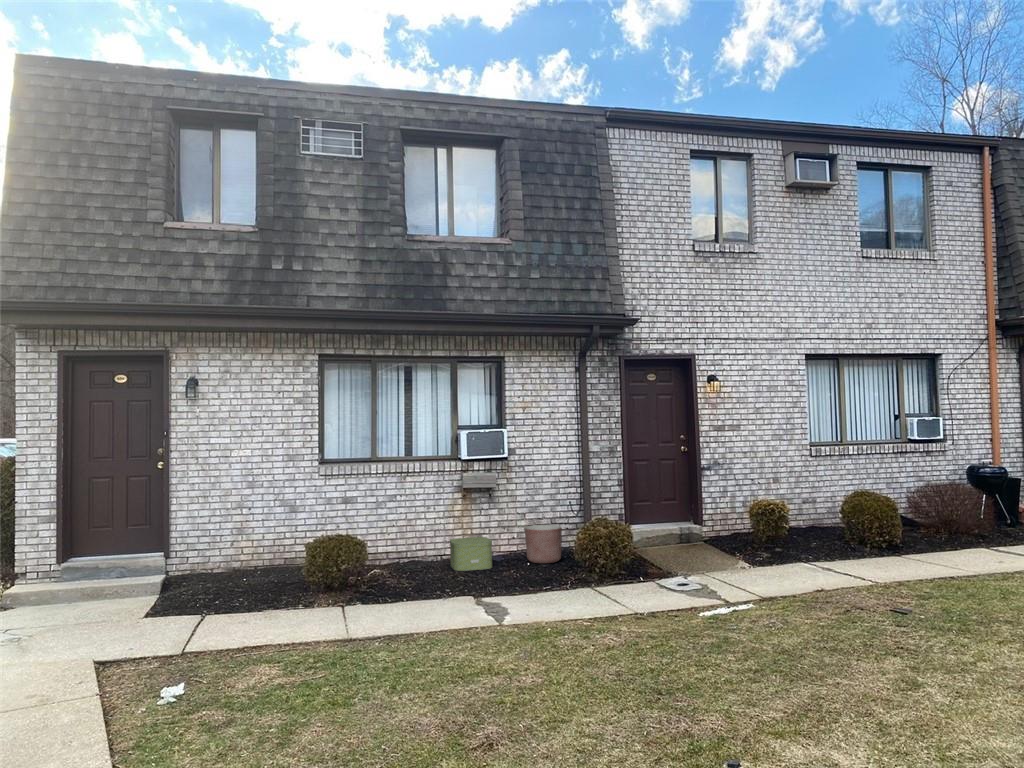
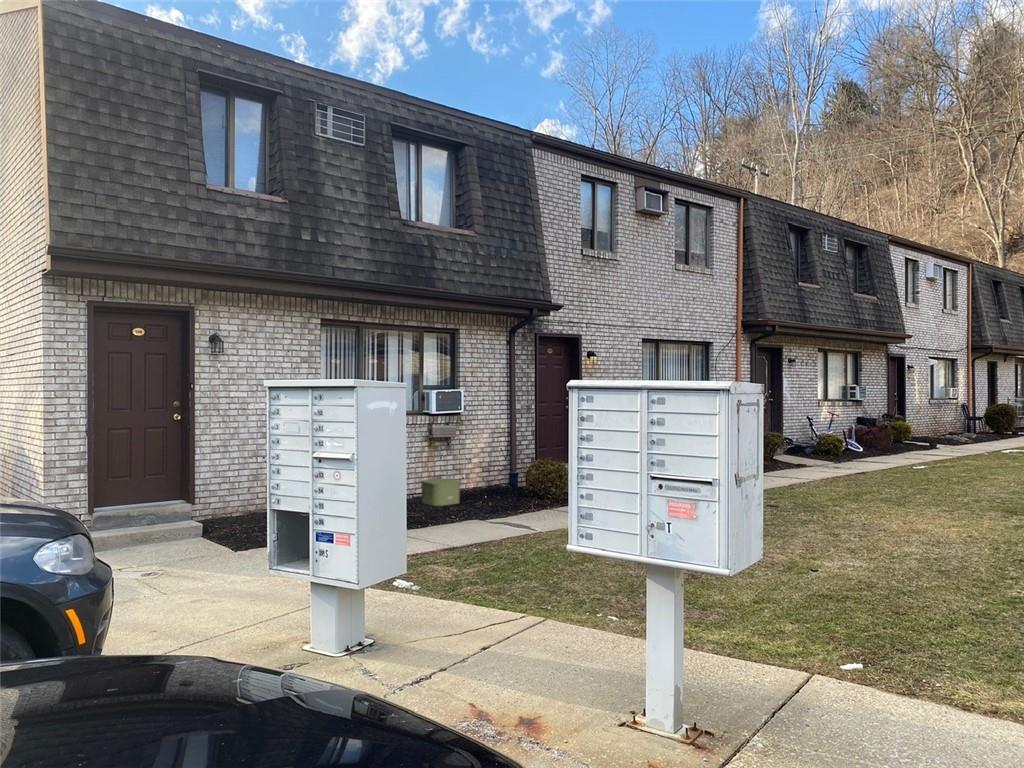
planter: present [525,525,562,563] -> none [474,468,504,498]

